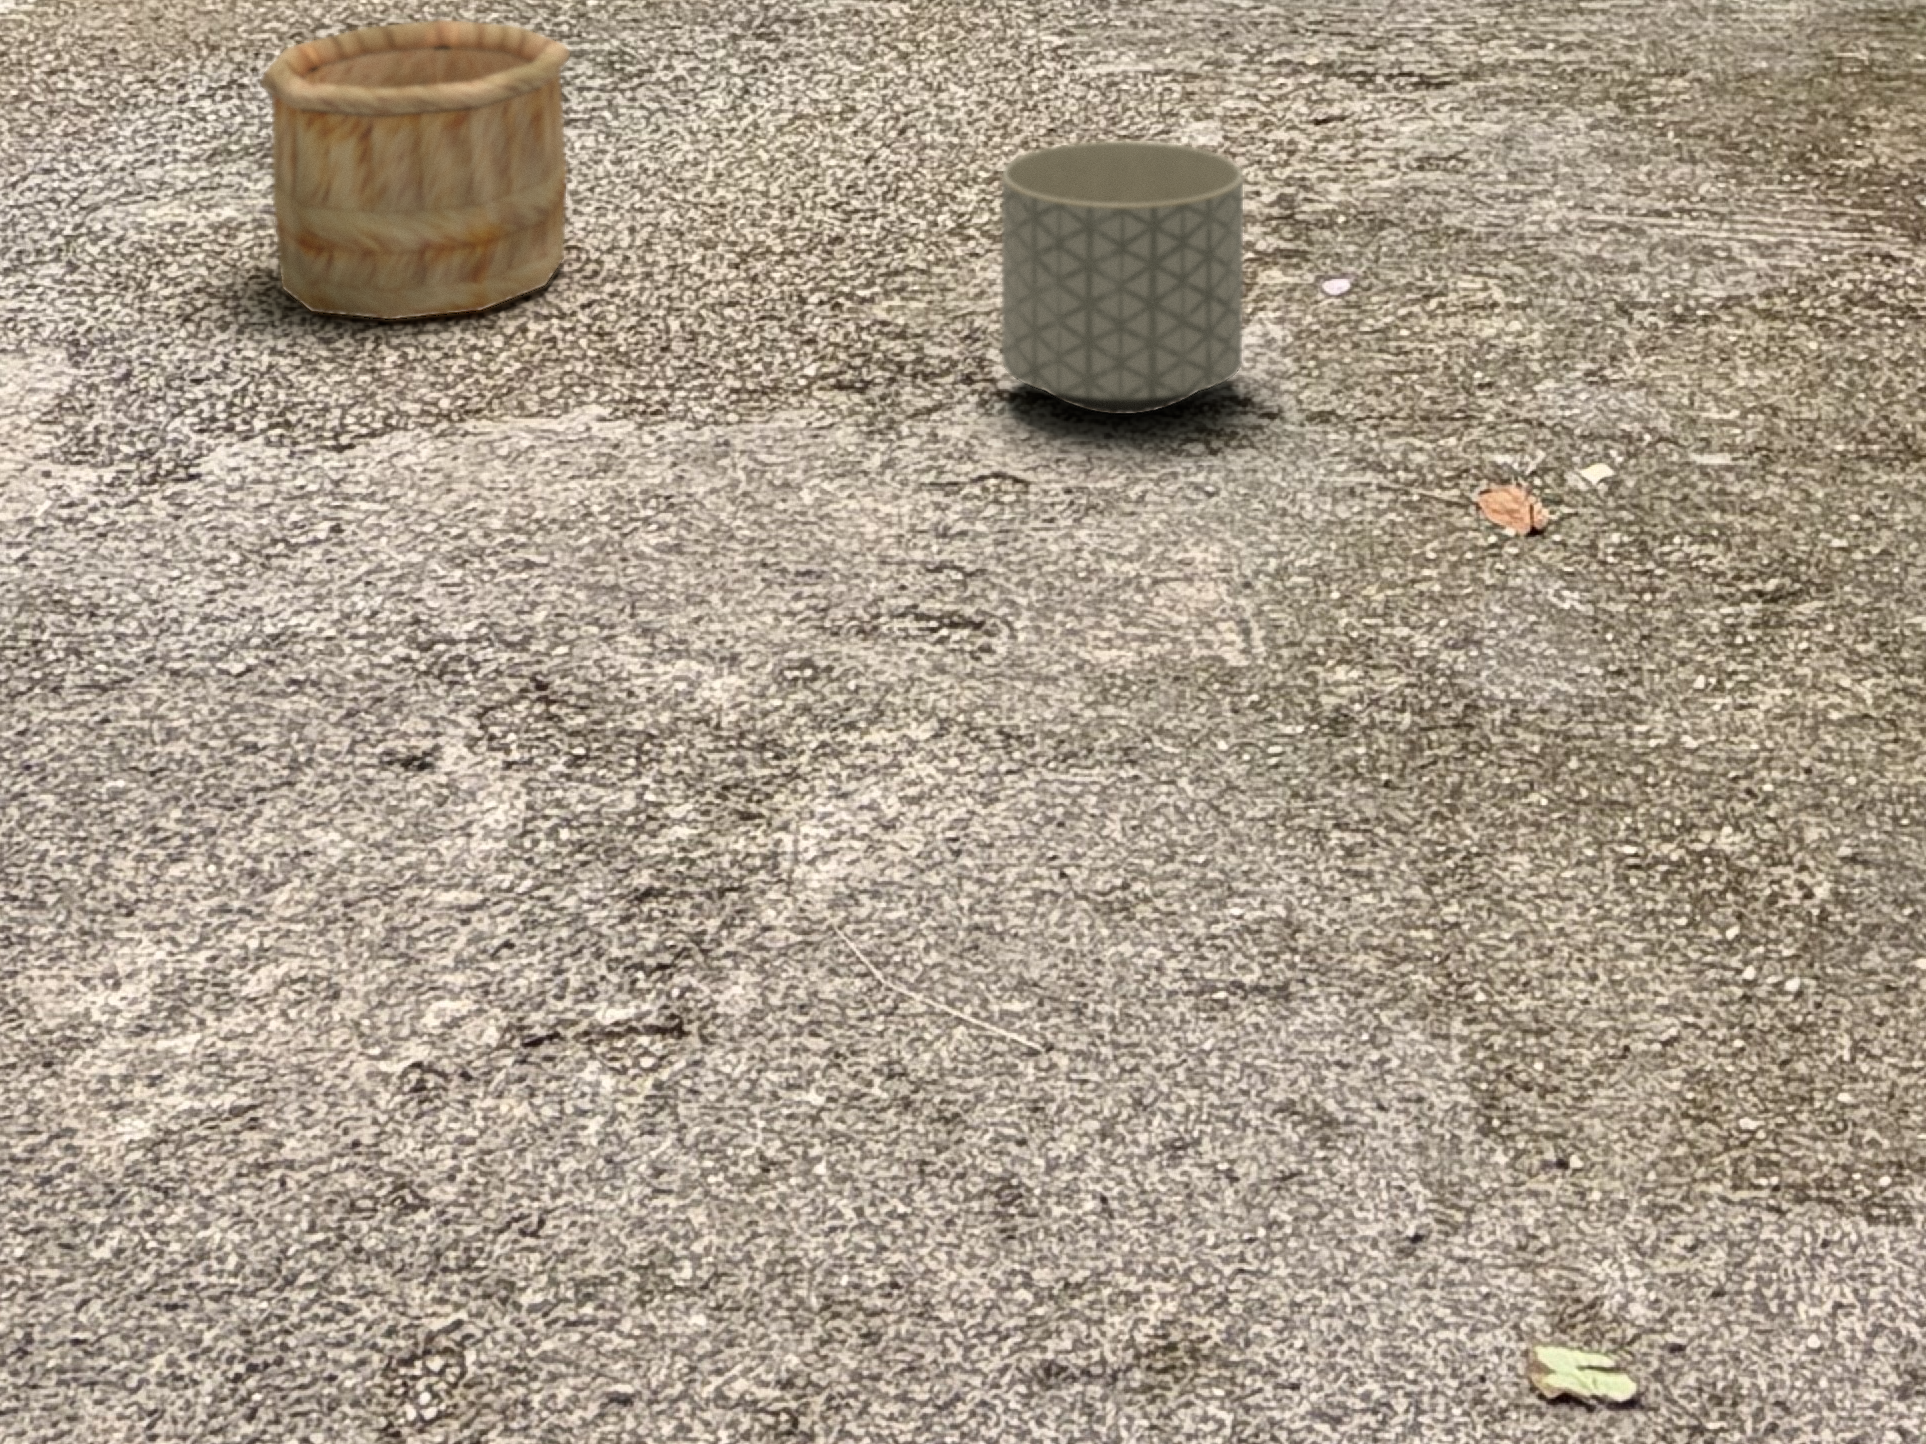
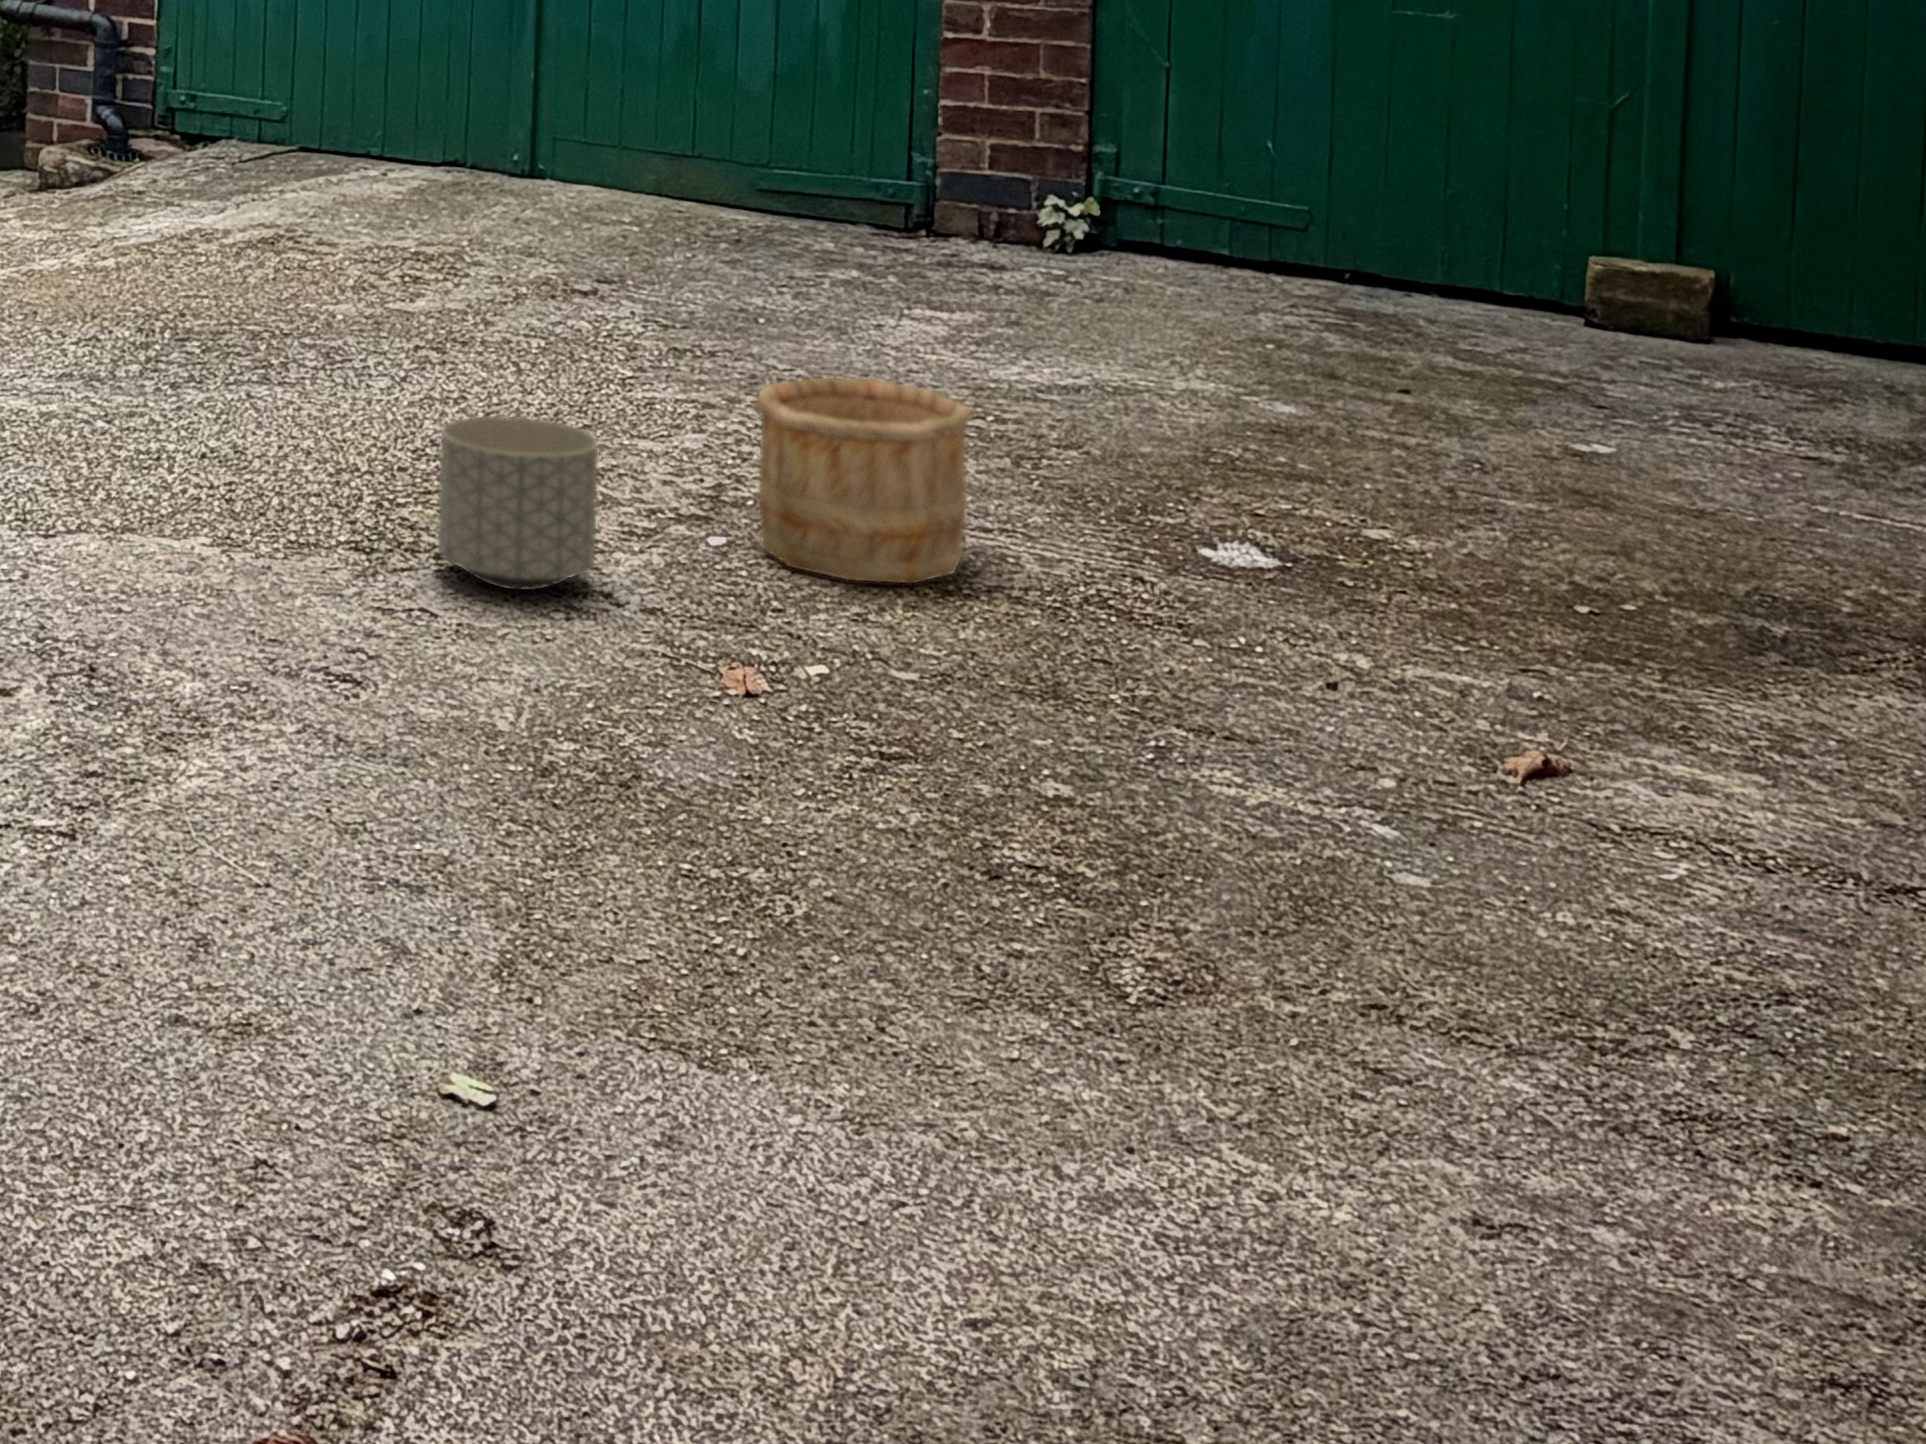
wooden bucket: present [261,20,570,319] -> present [754,378,971,583]

